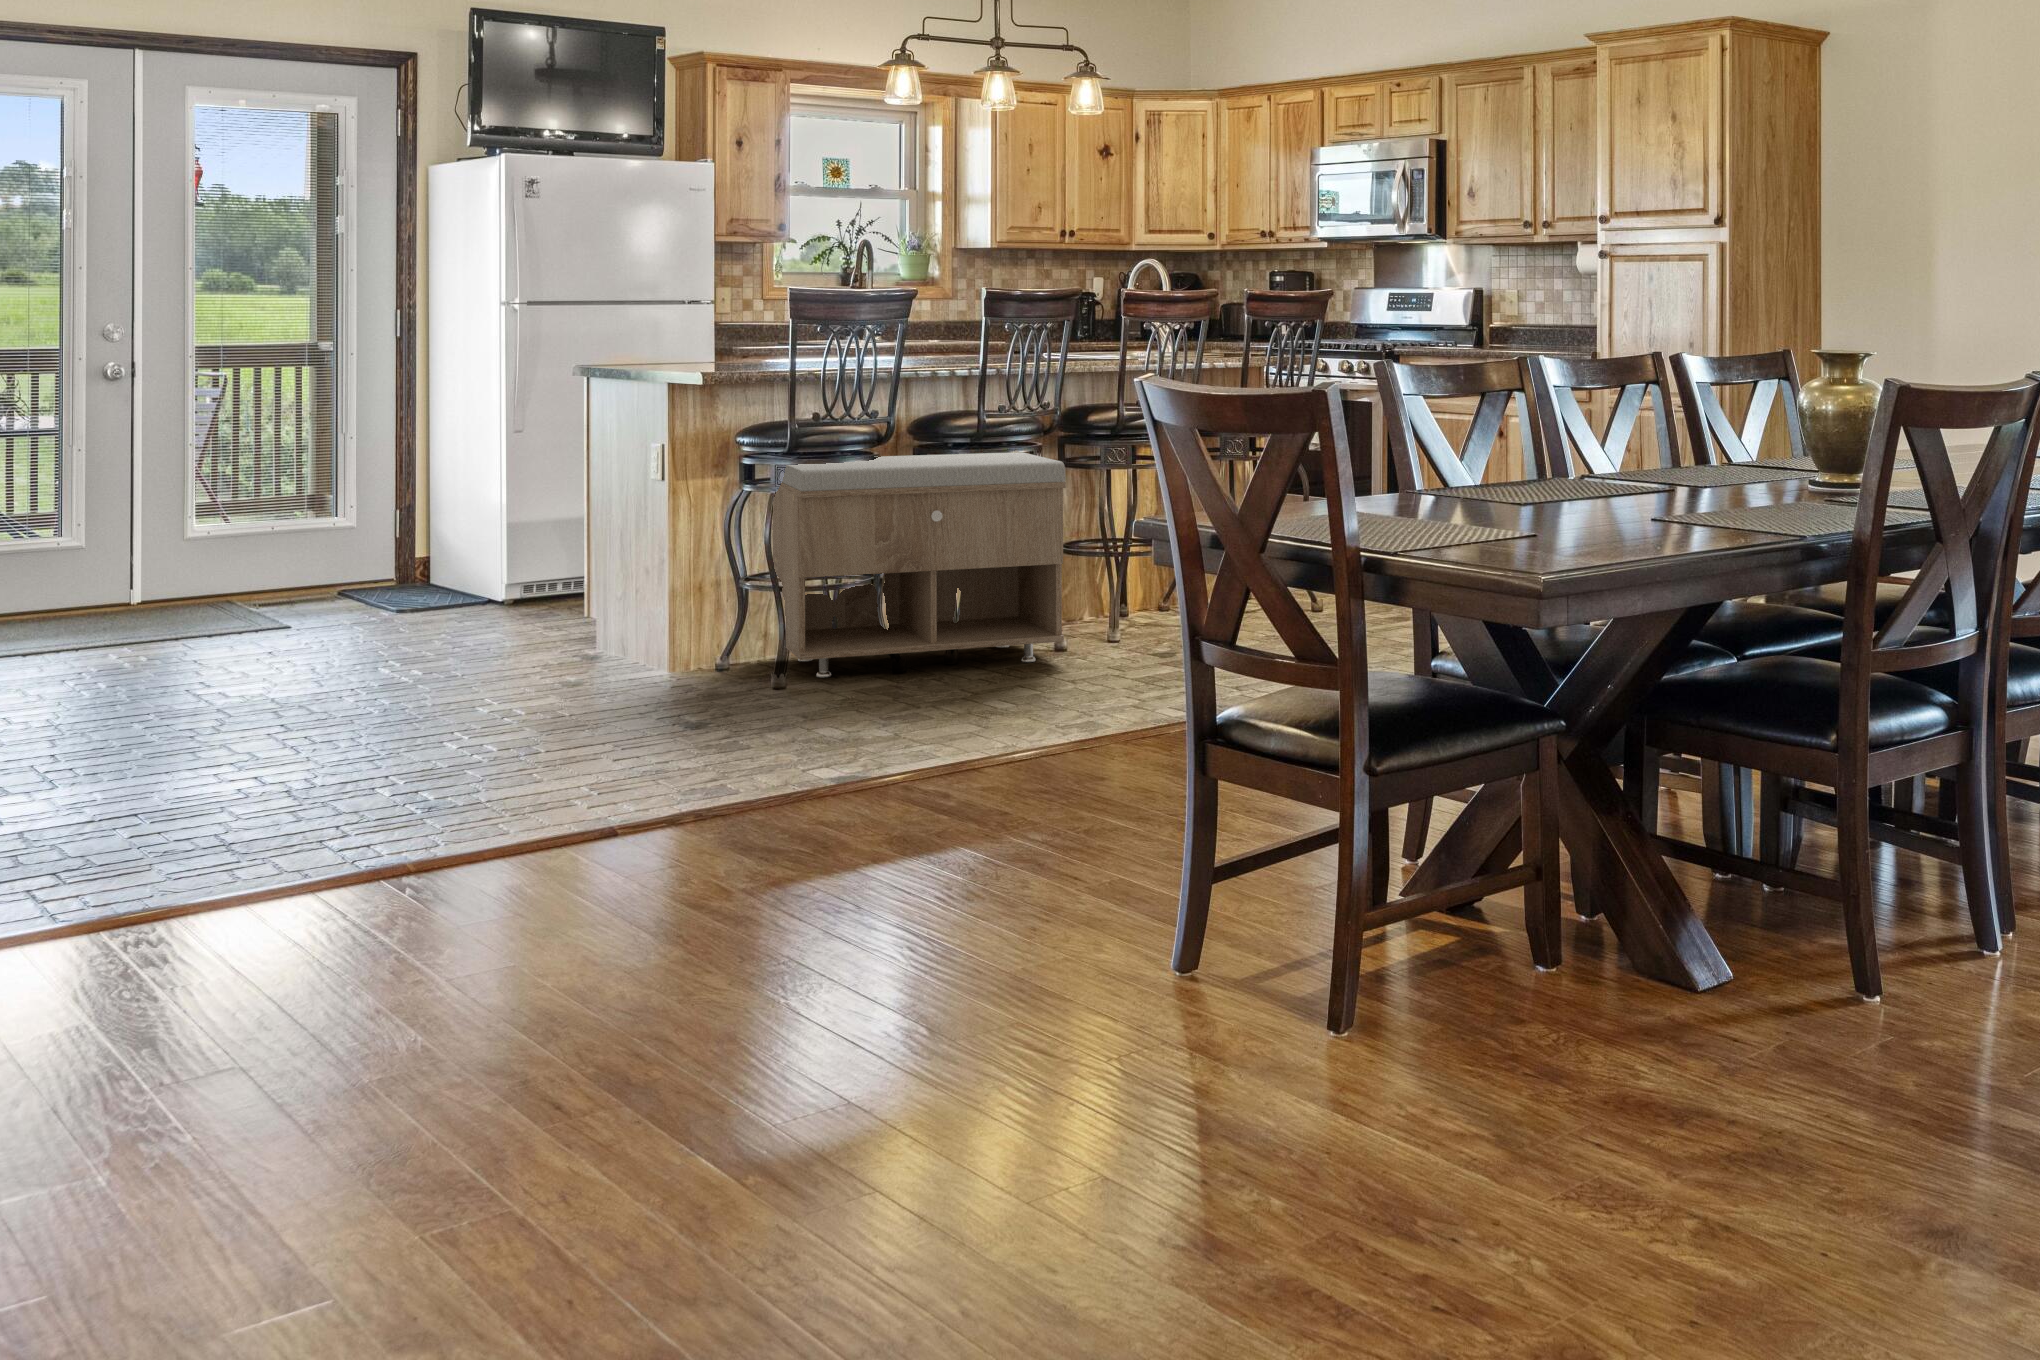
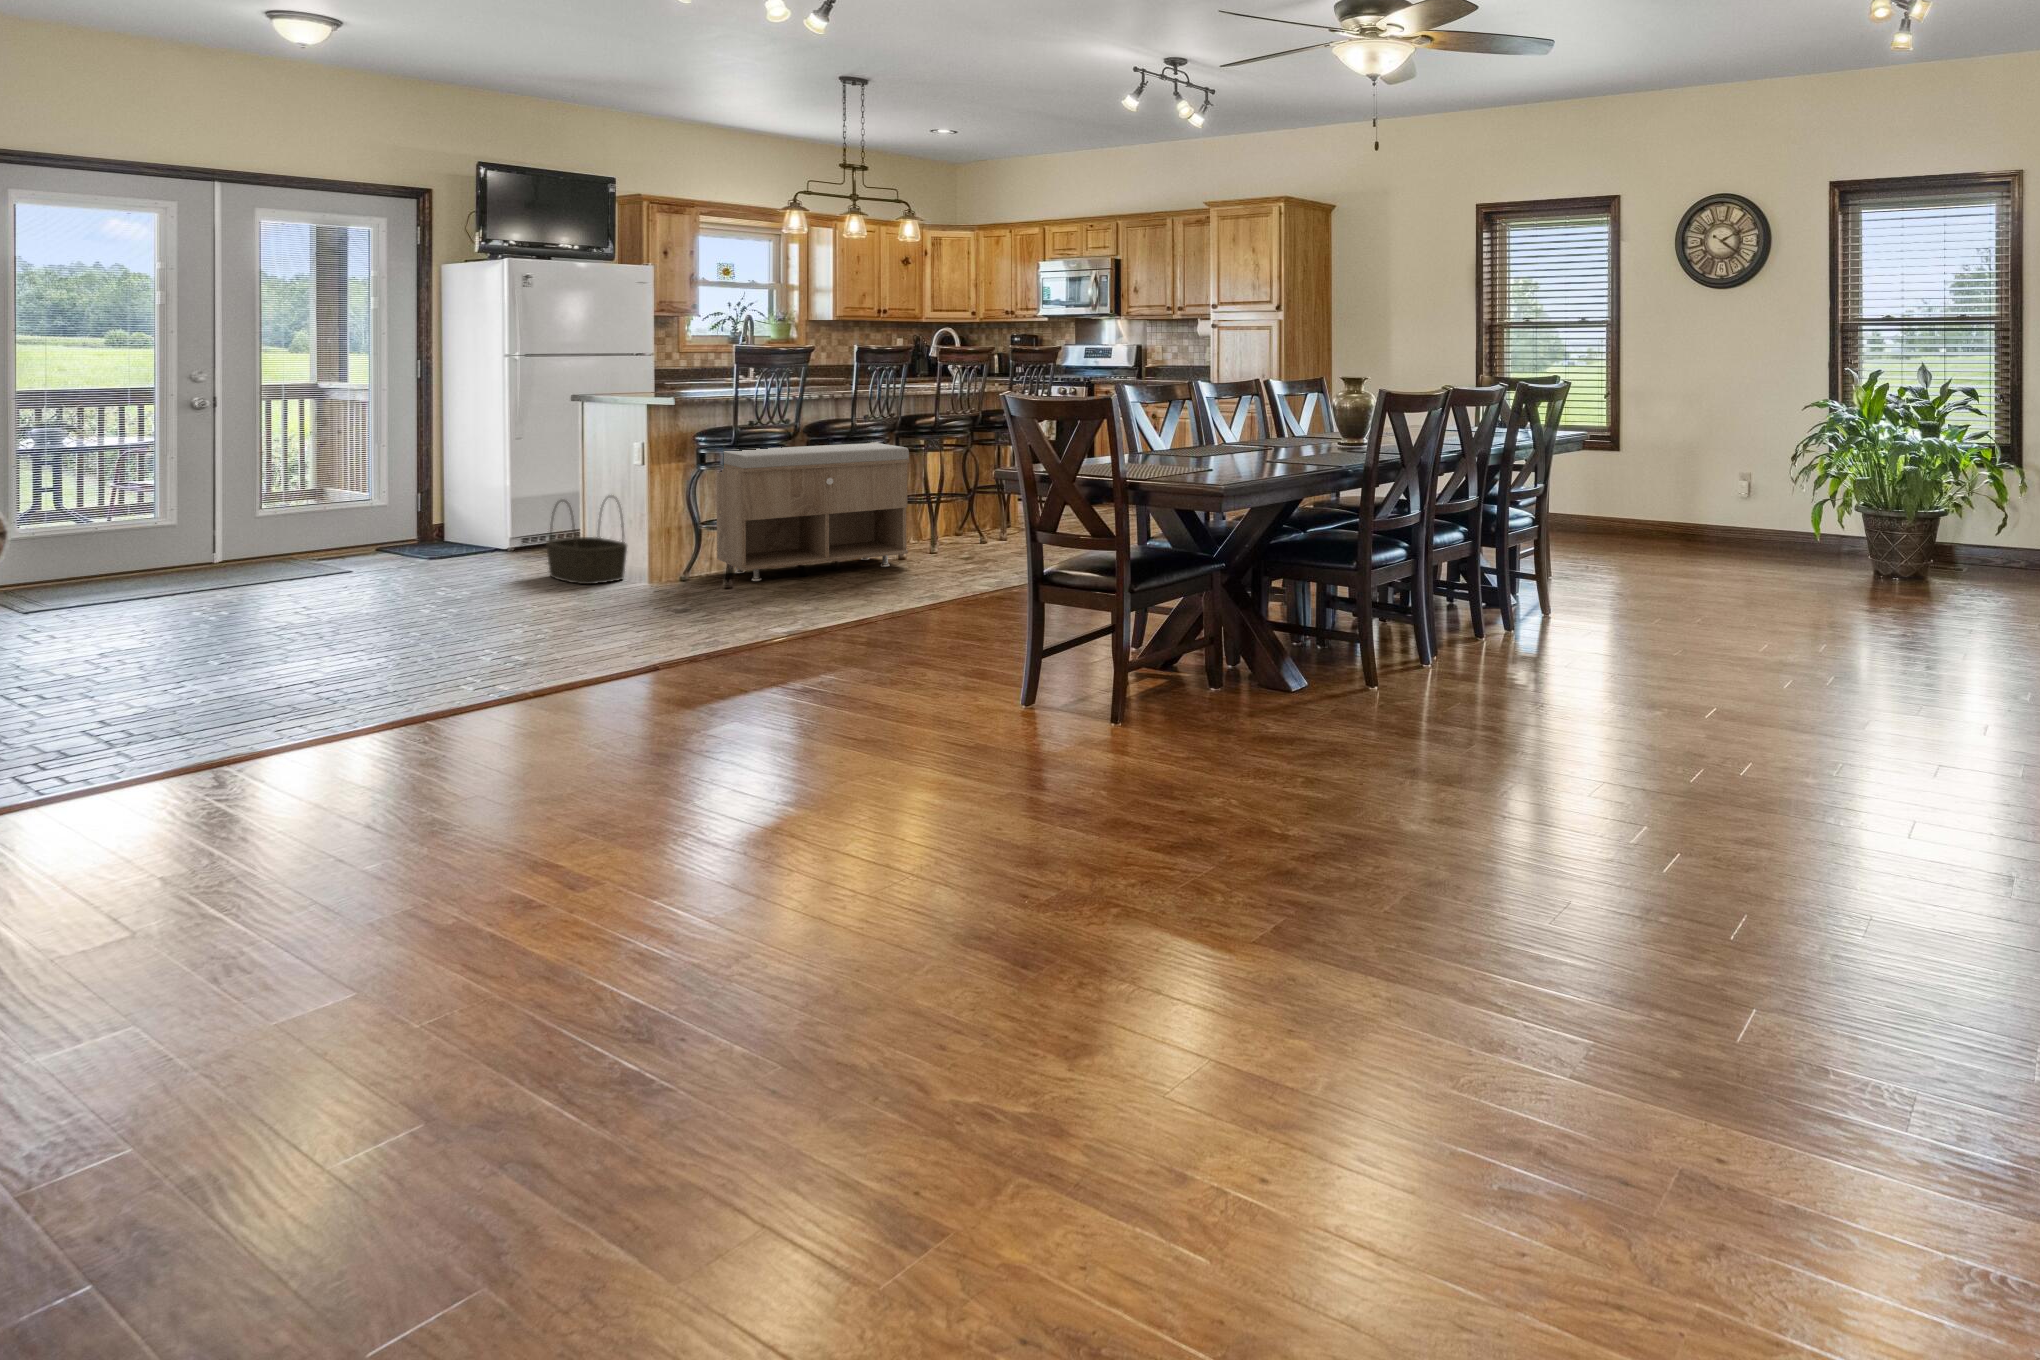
basket: none [532,527,640,668] -> present [546,496,627,584]

